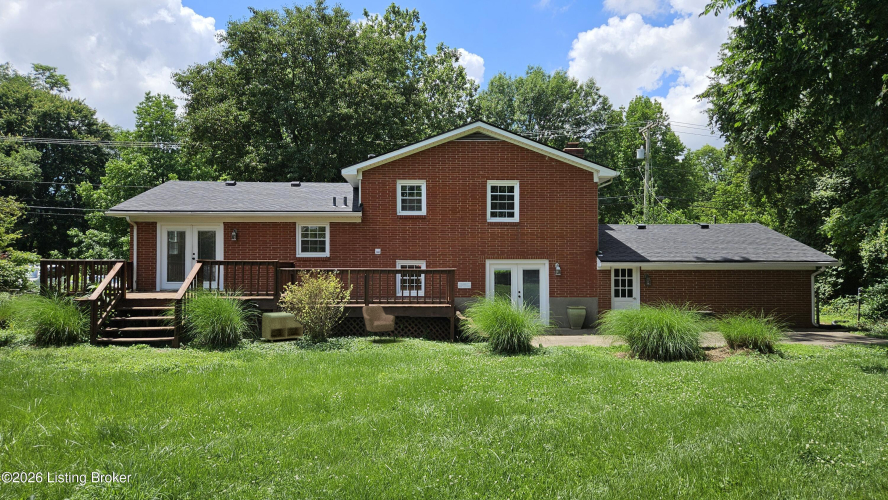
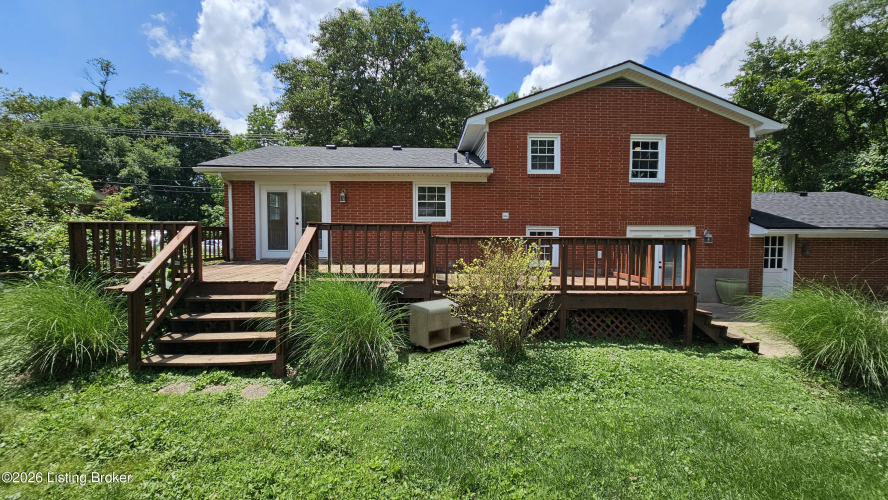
armchair: present [363,305,395,343] -> none [562,289,618,355]

